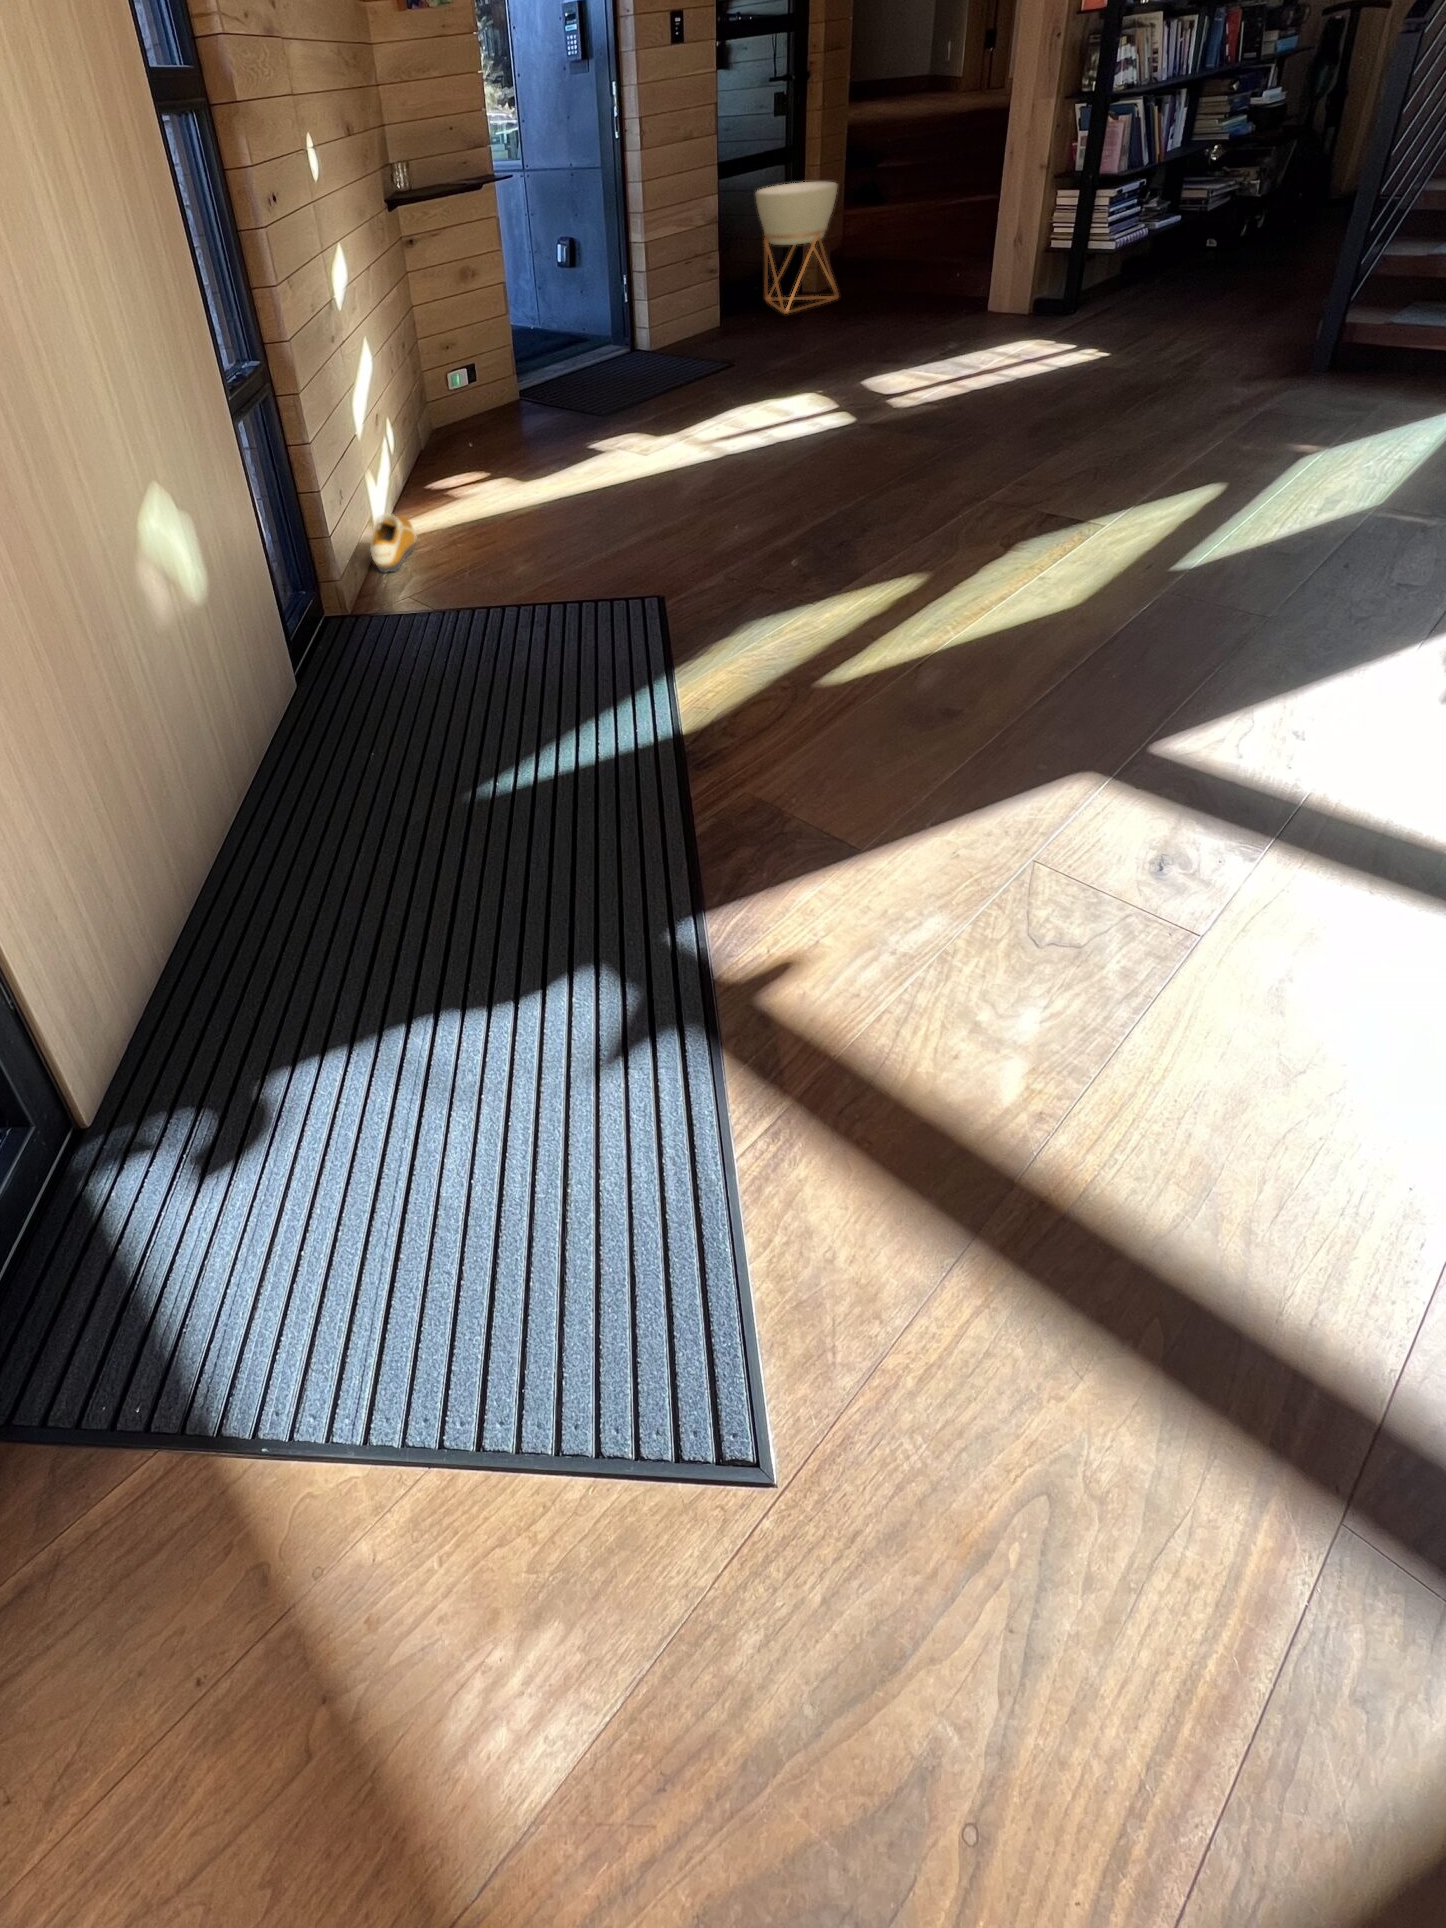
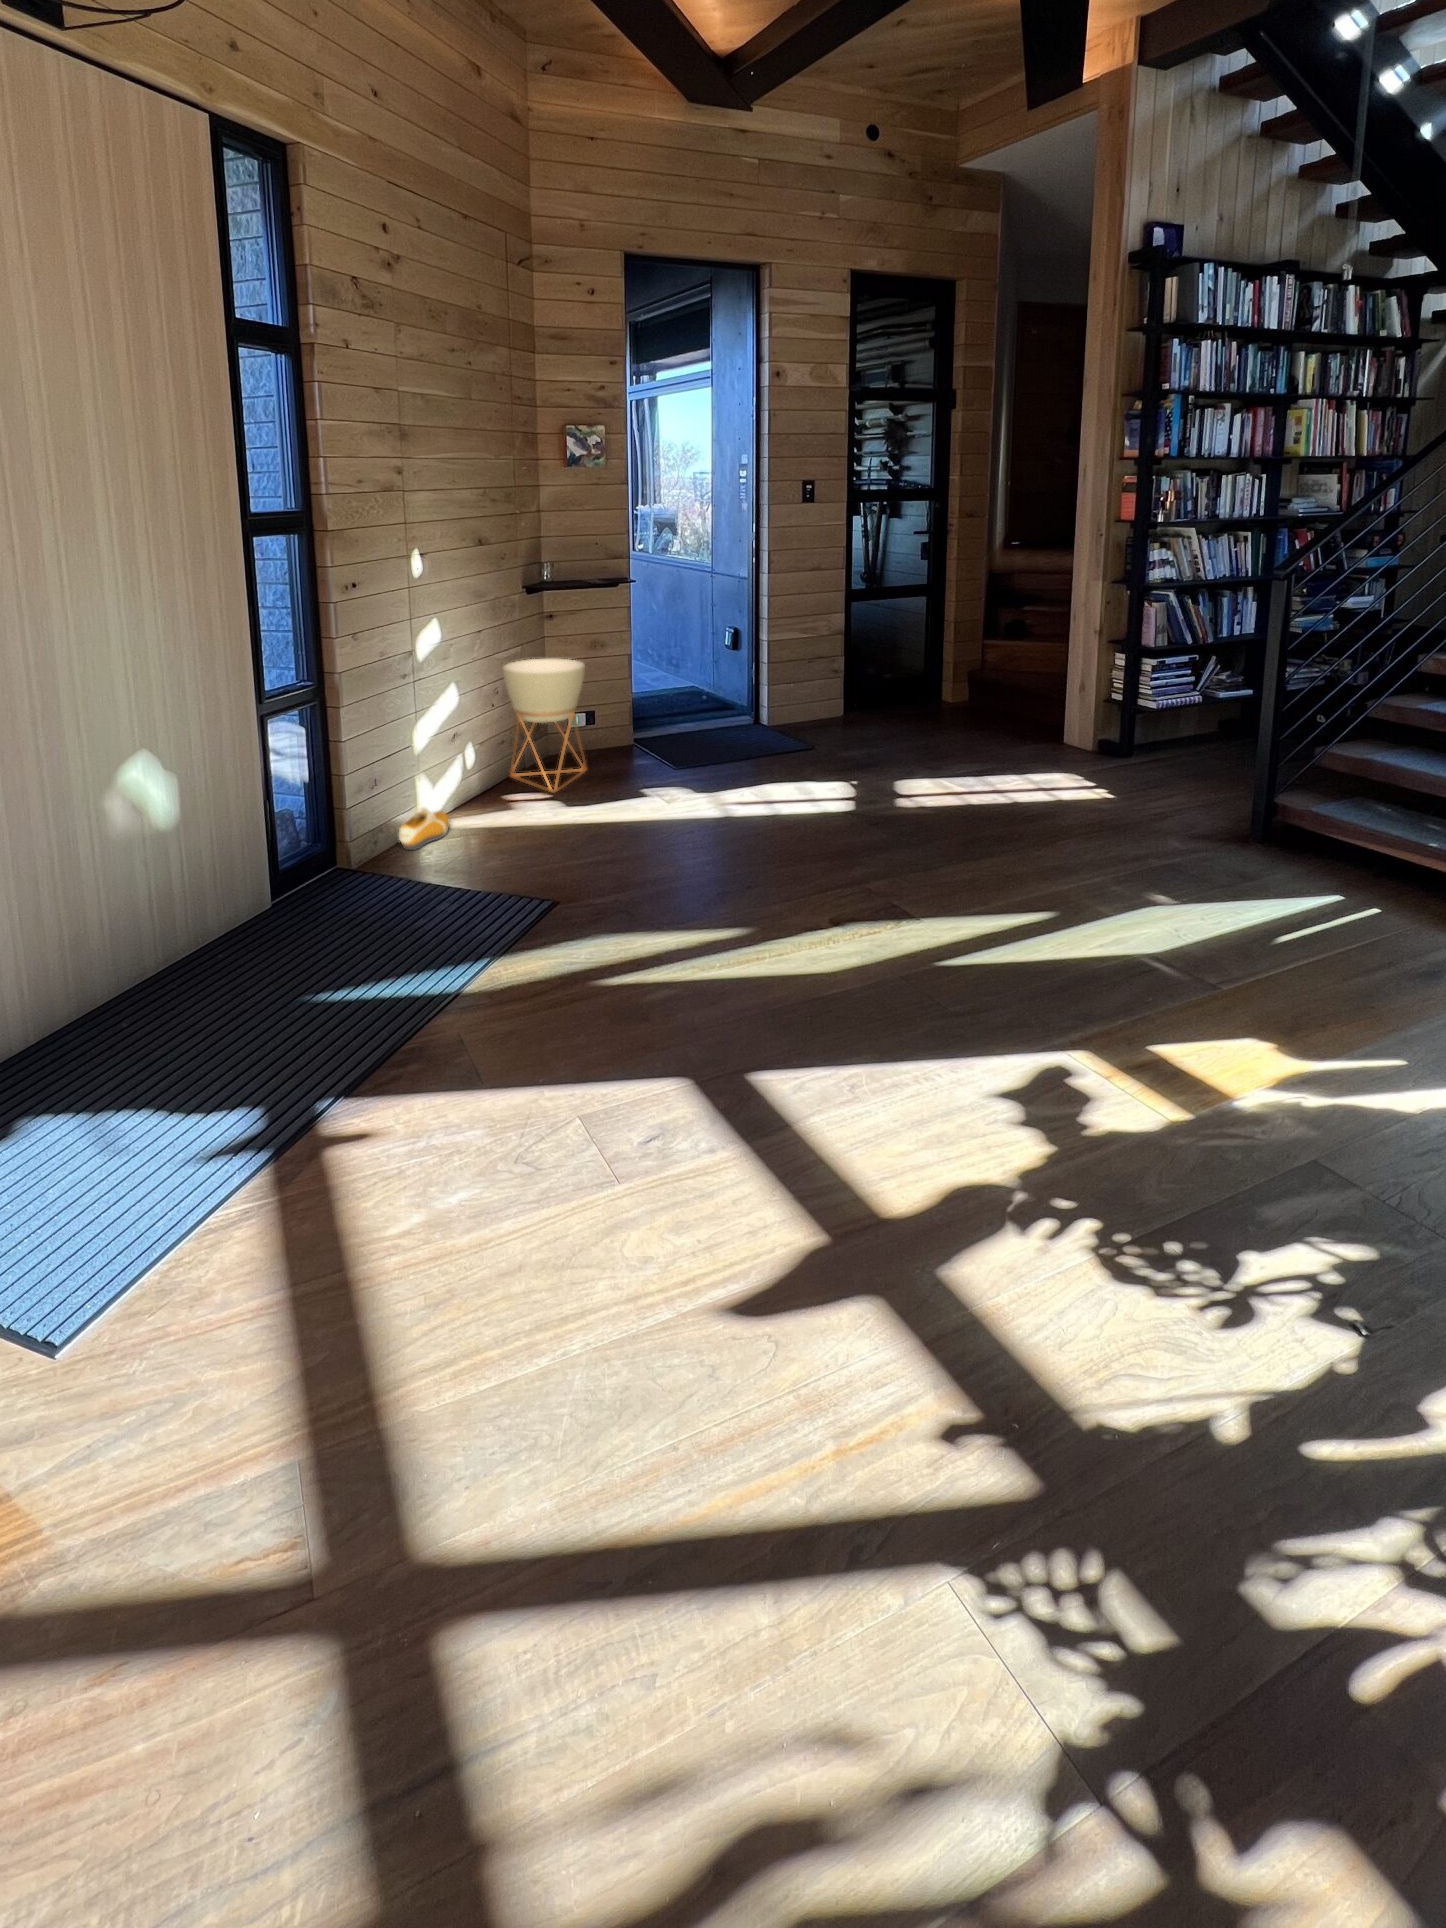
planter: present [756,182,839,314] -> present [502,659,586,793]

